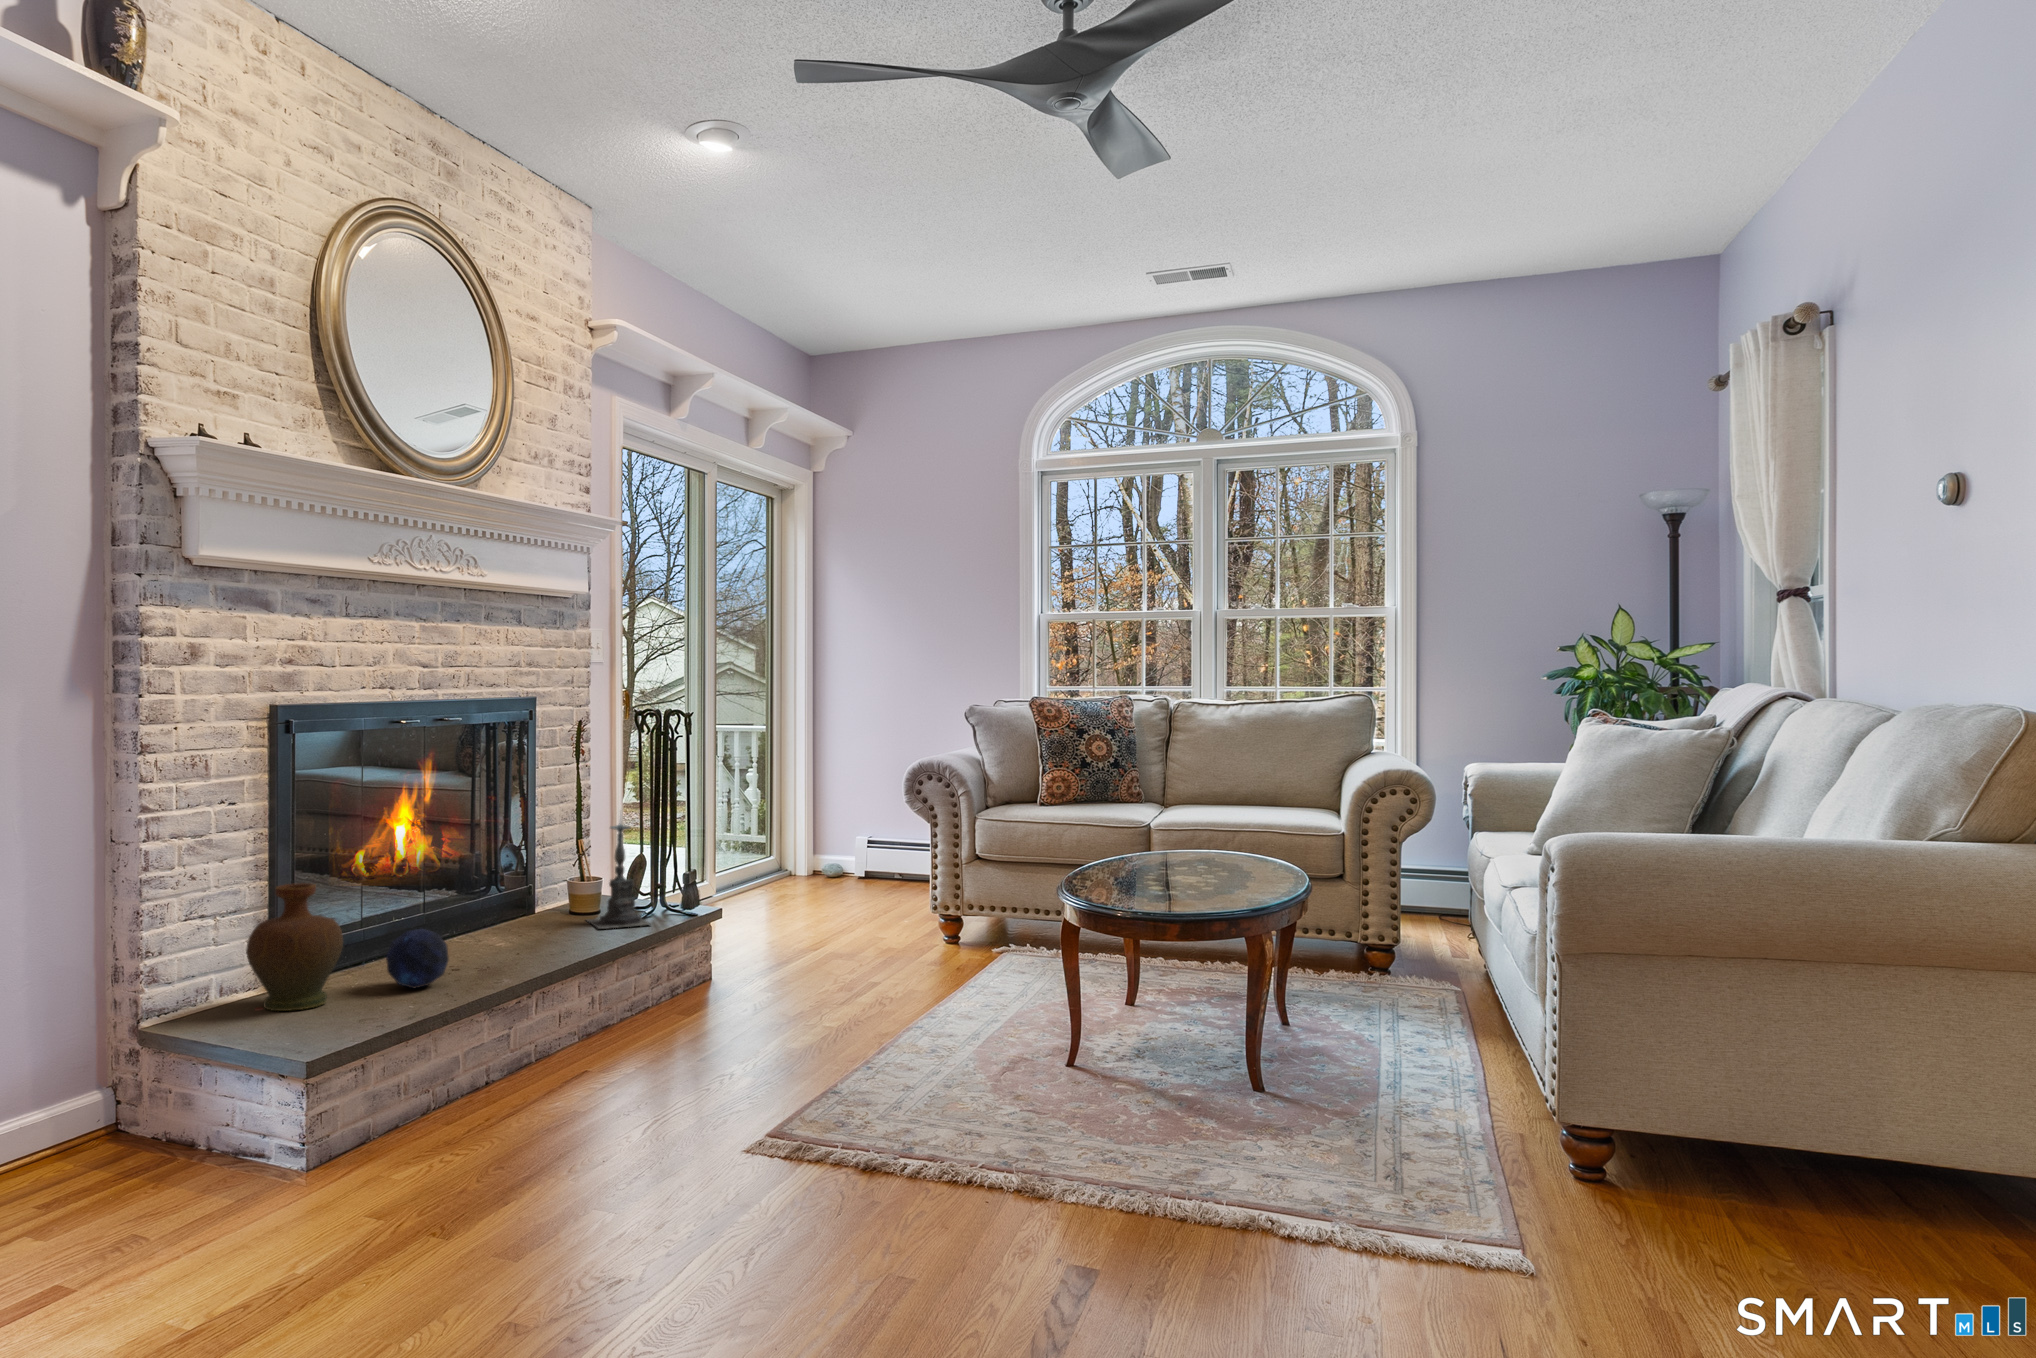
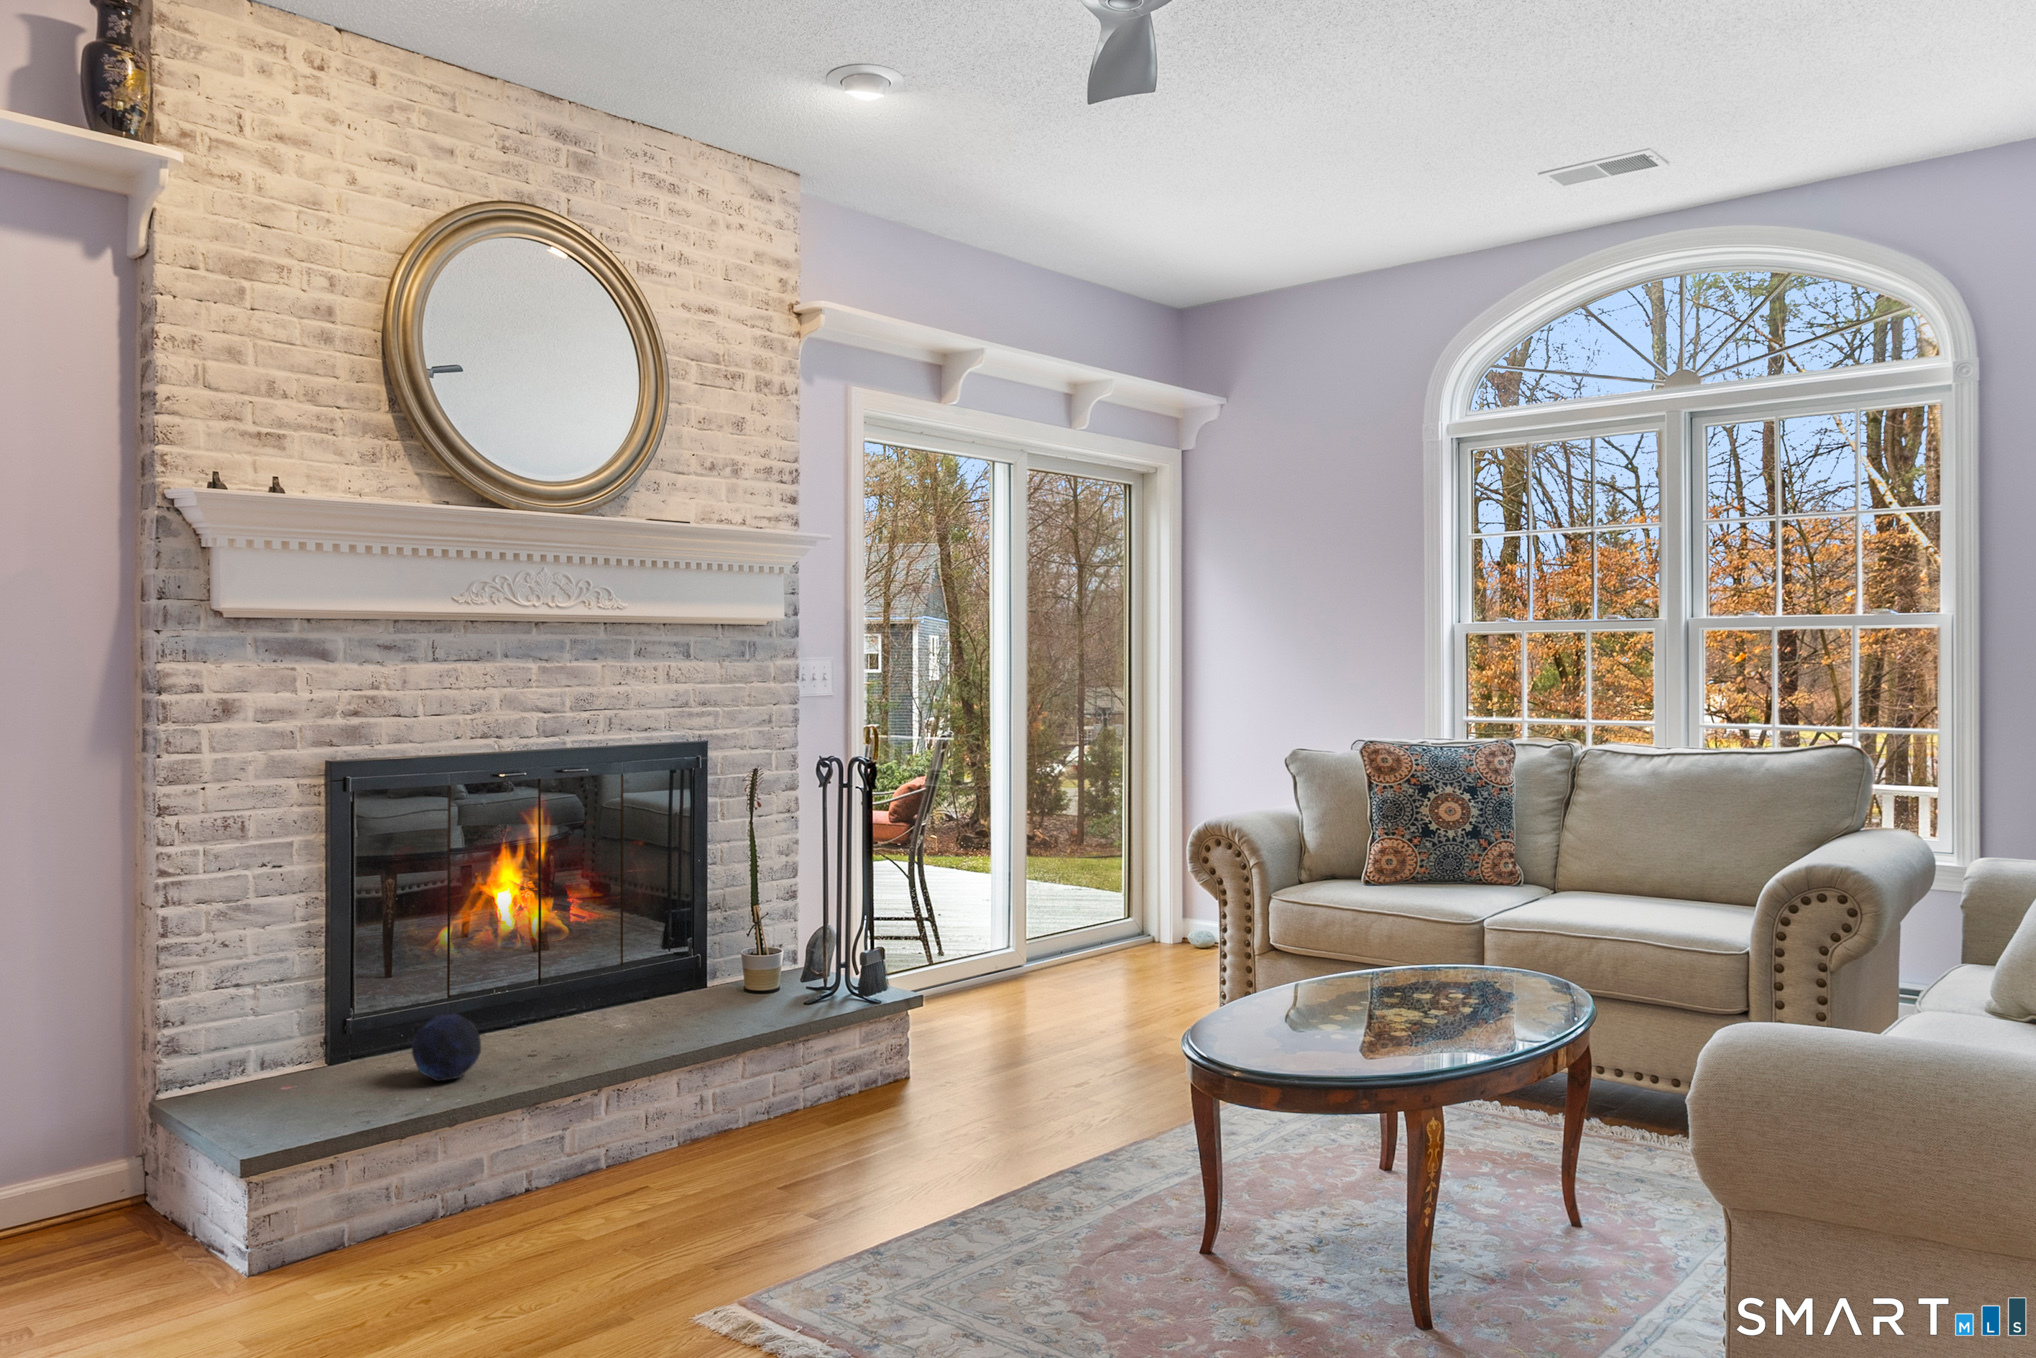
candle holder: present [587,823,650,929] -> none [736,876,804,1014]
decorative vase: present [246,883,343,1011] -> none [254,958,357,1099]

